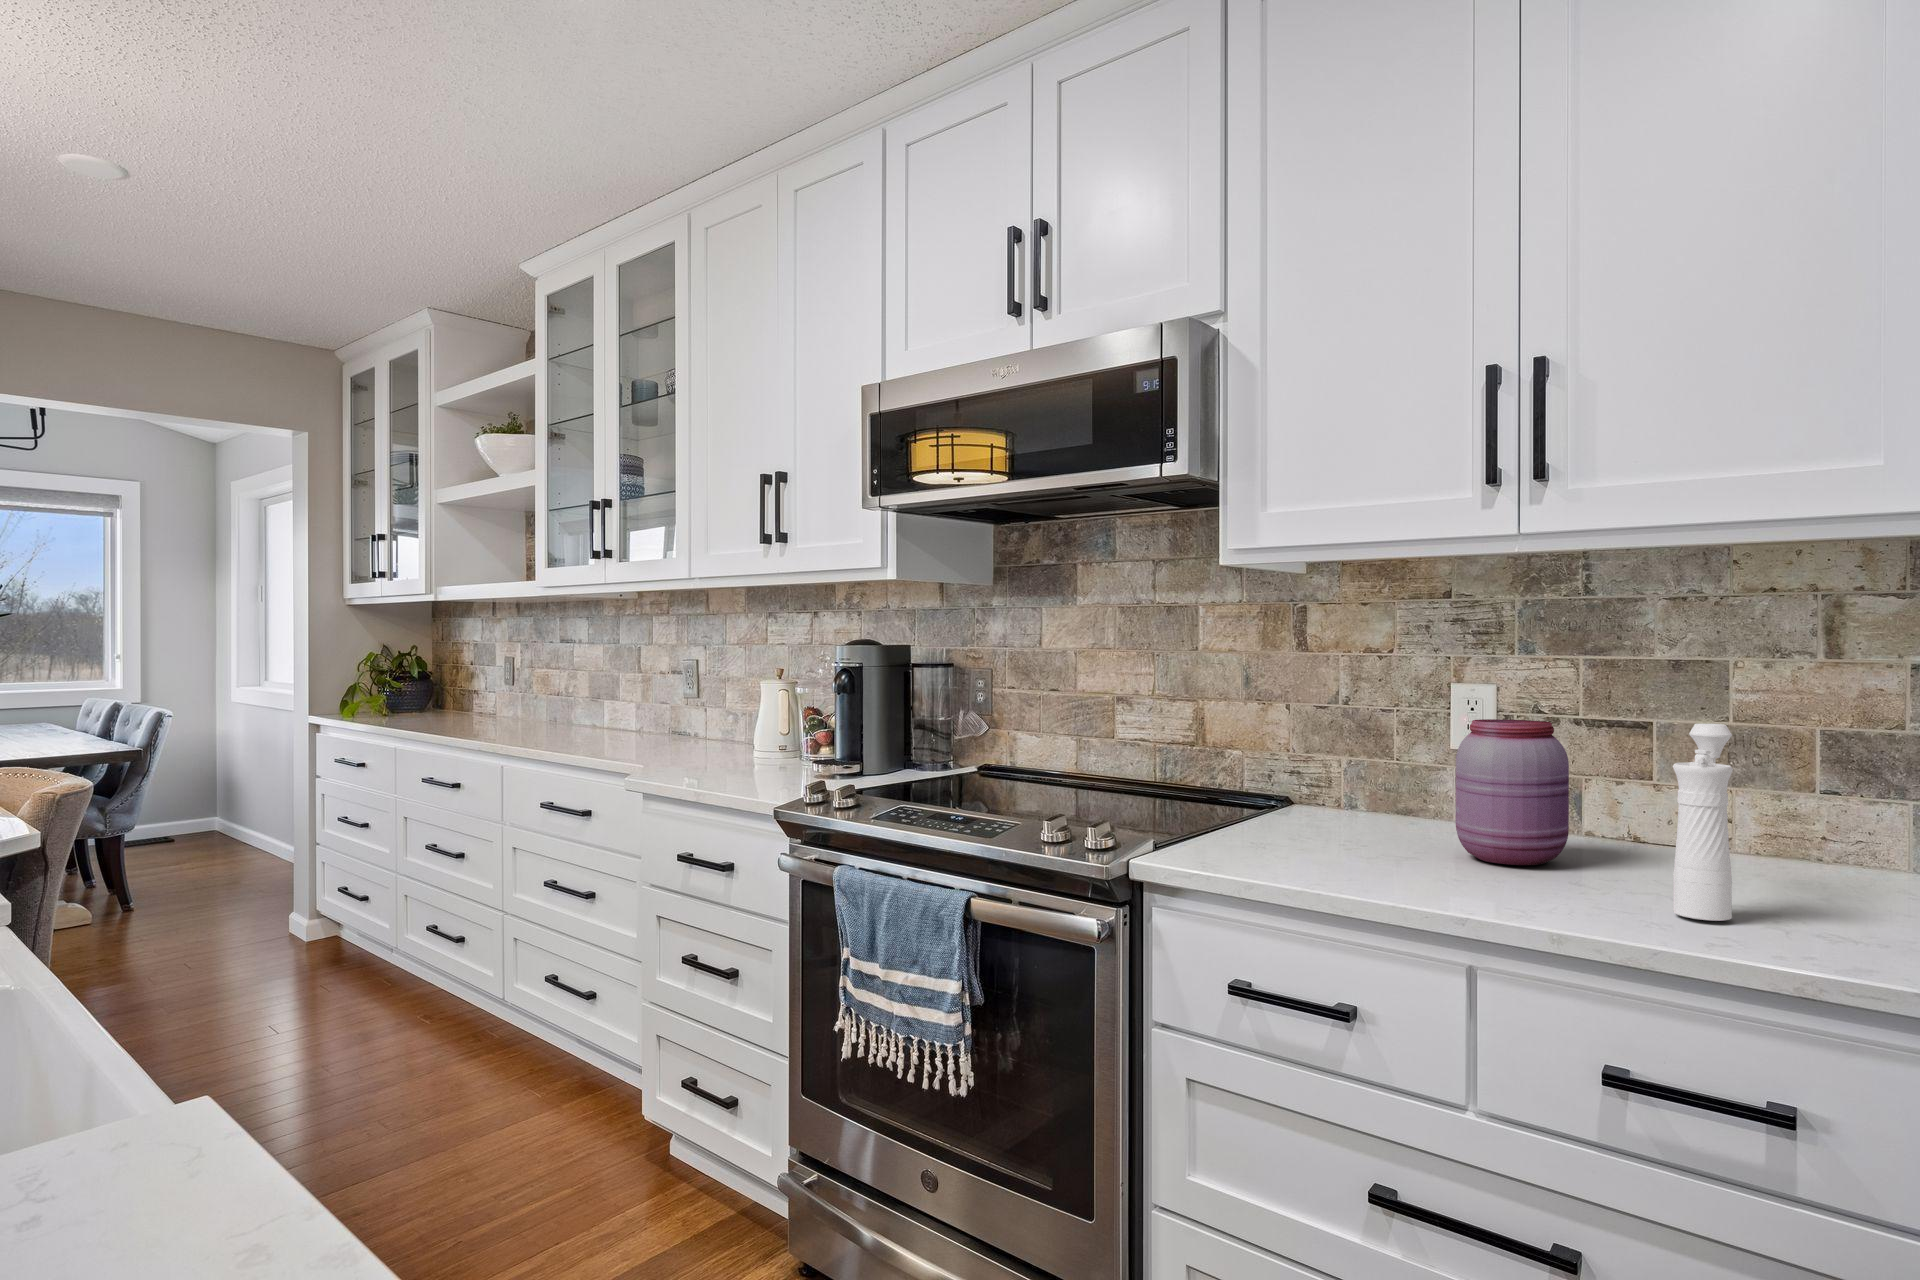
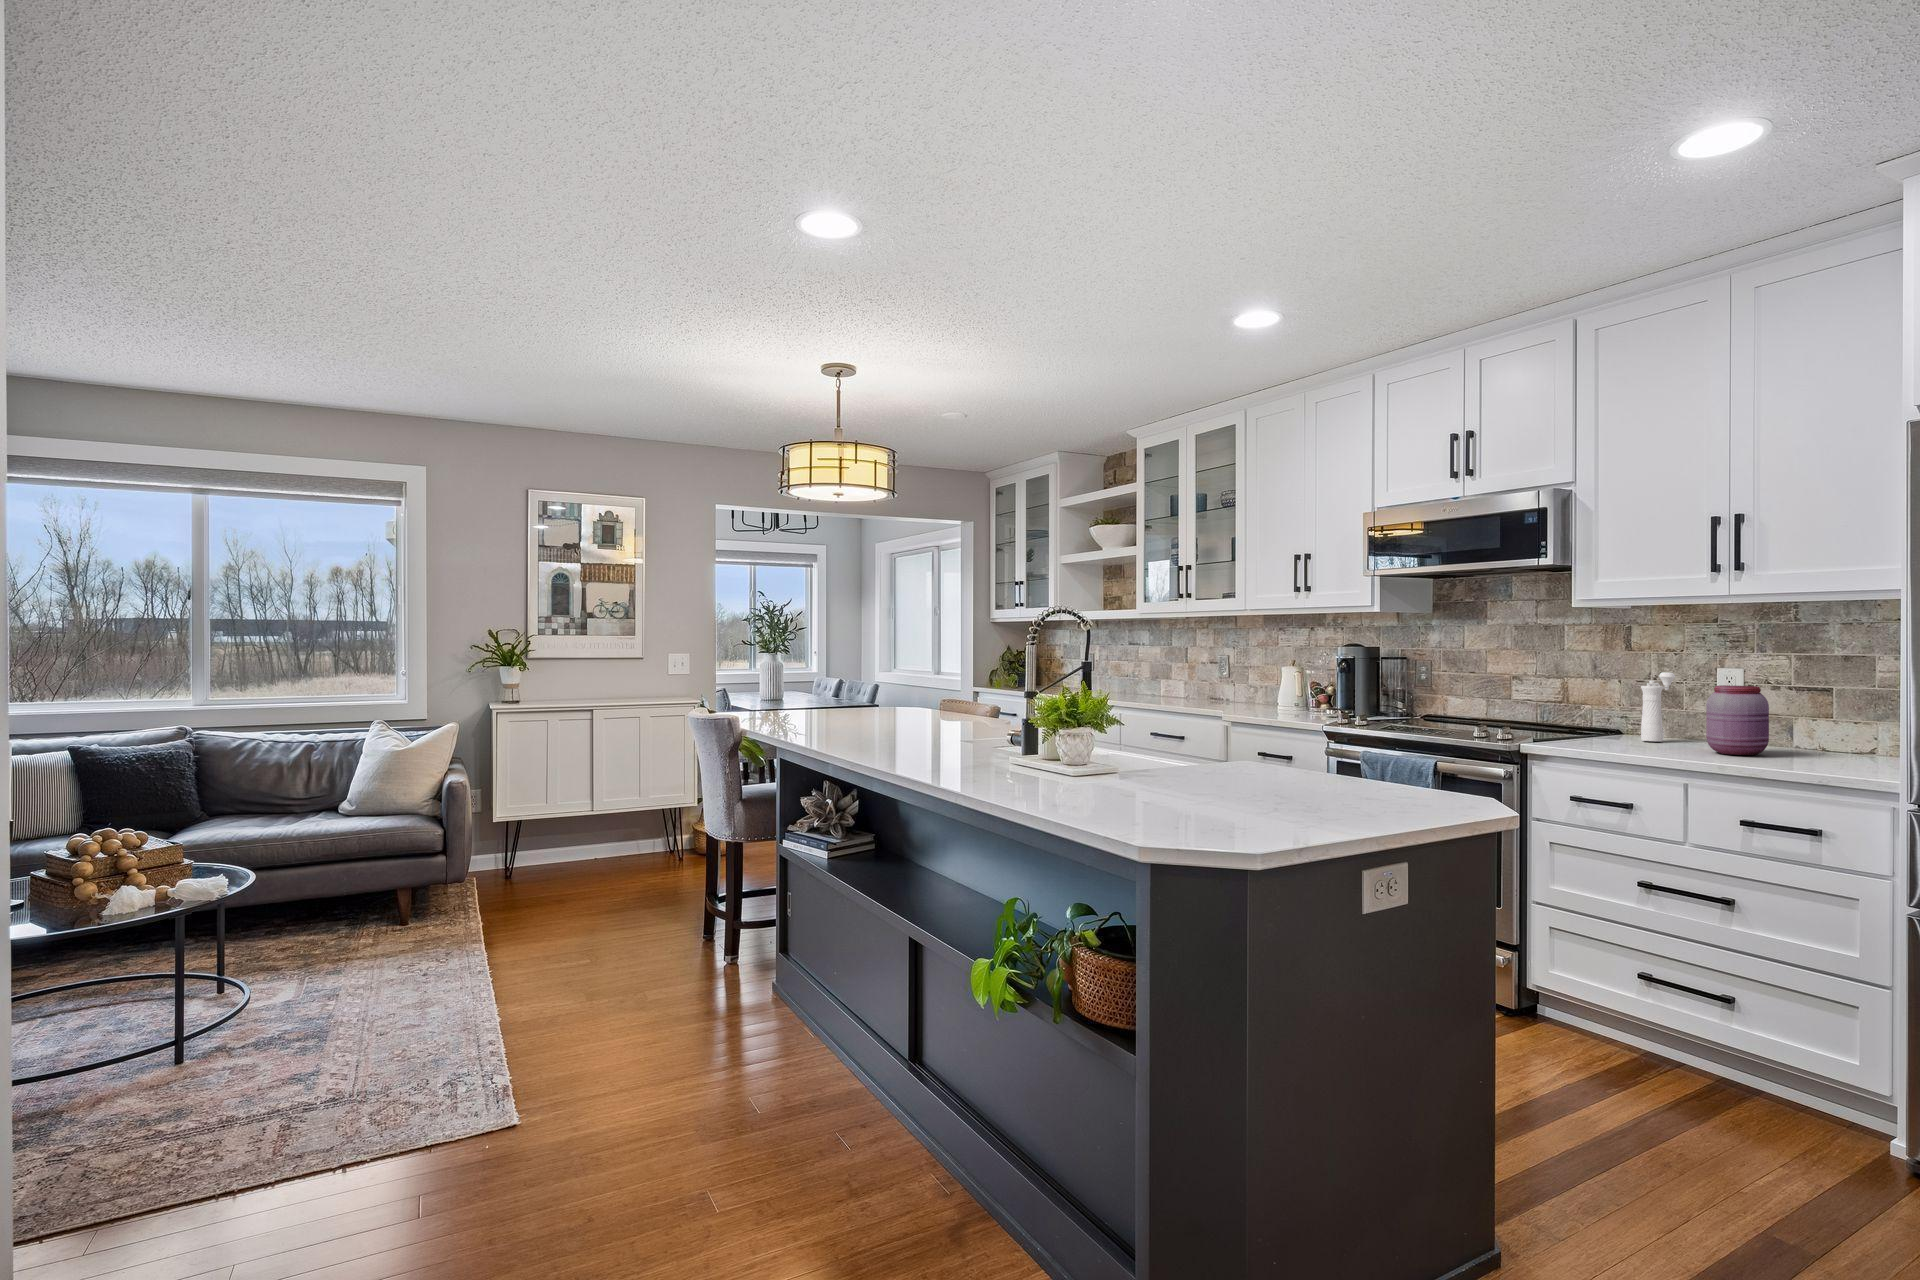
pepper mill: present [1673,724,1733,921] -> present [1641,672,1675,741]

